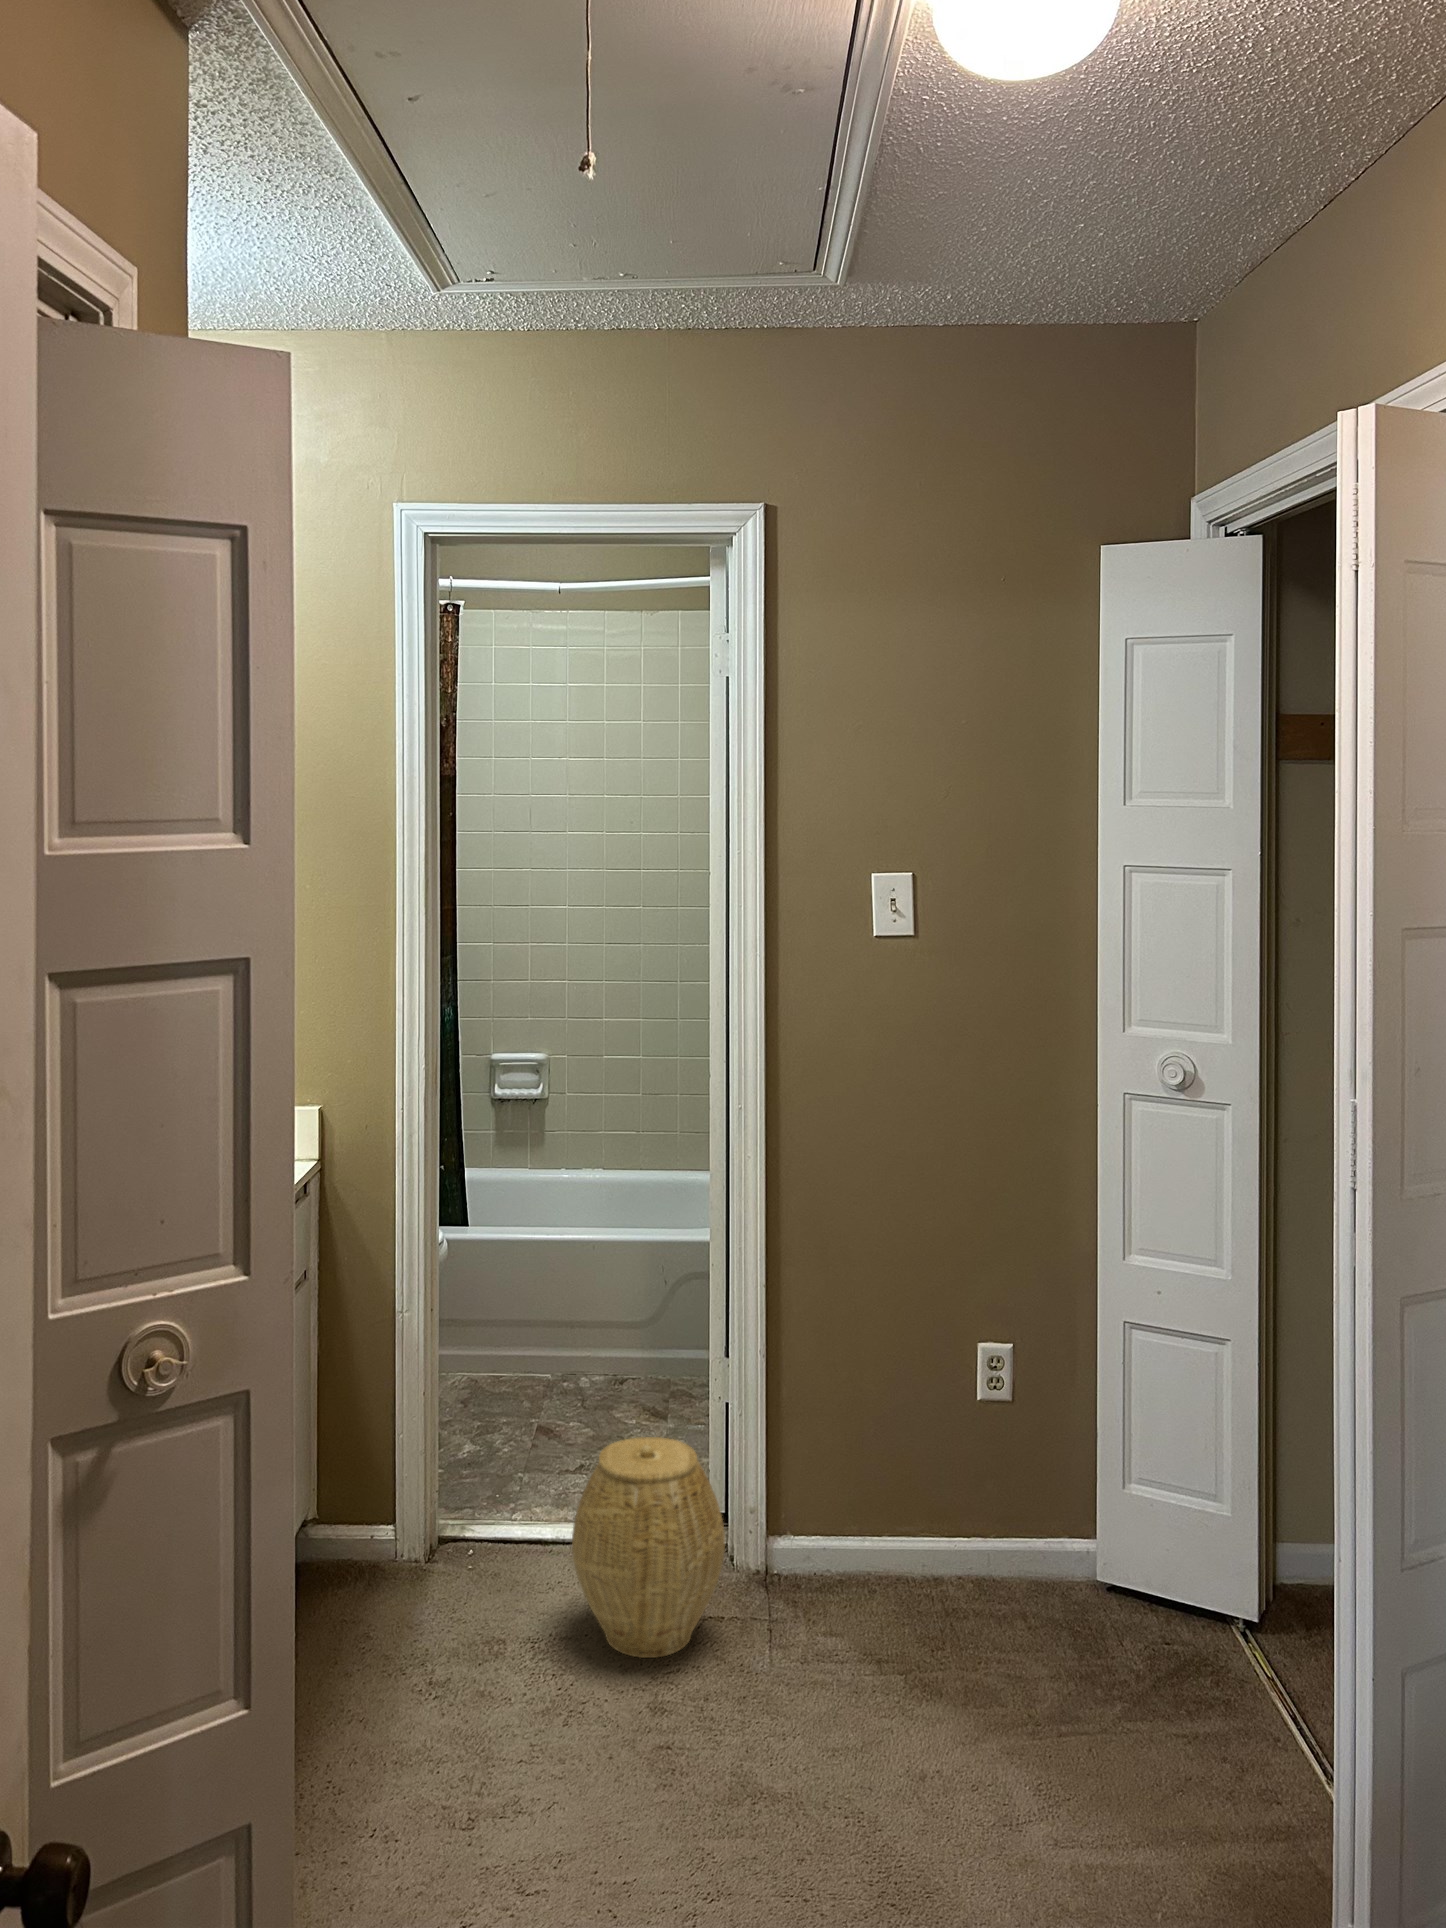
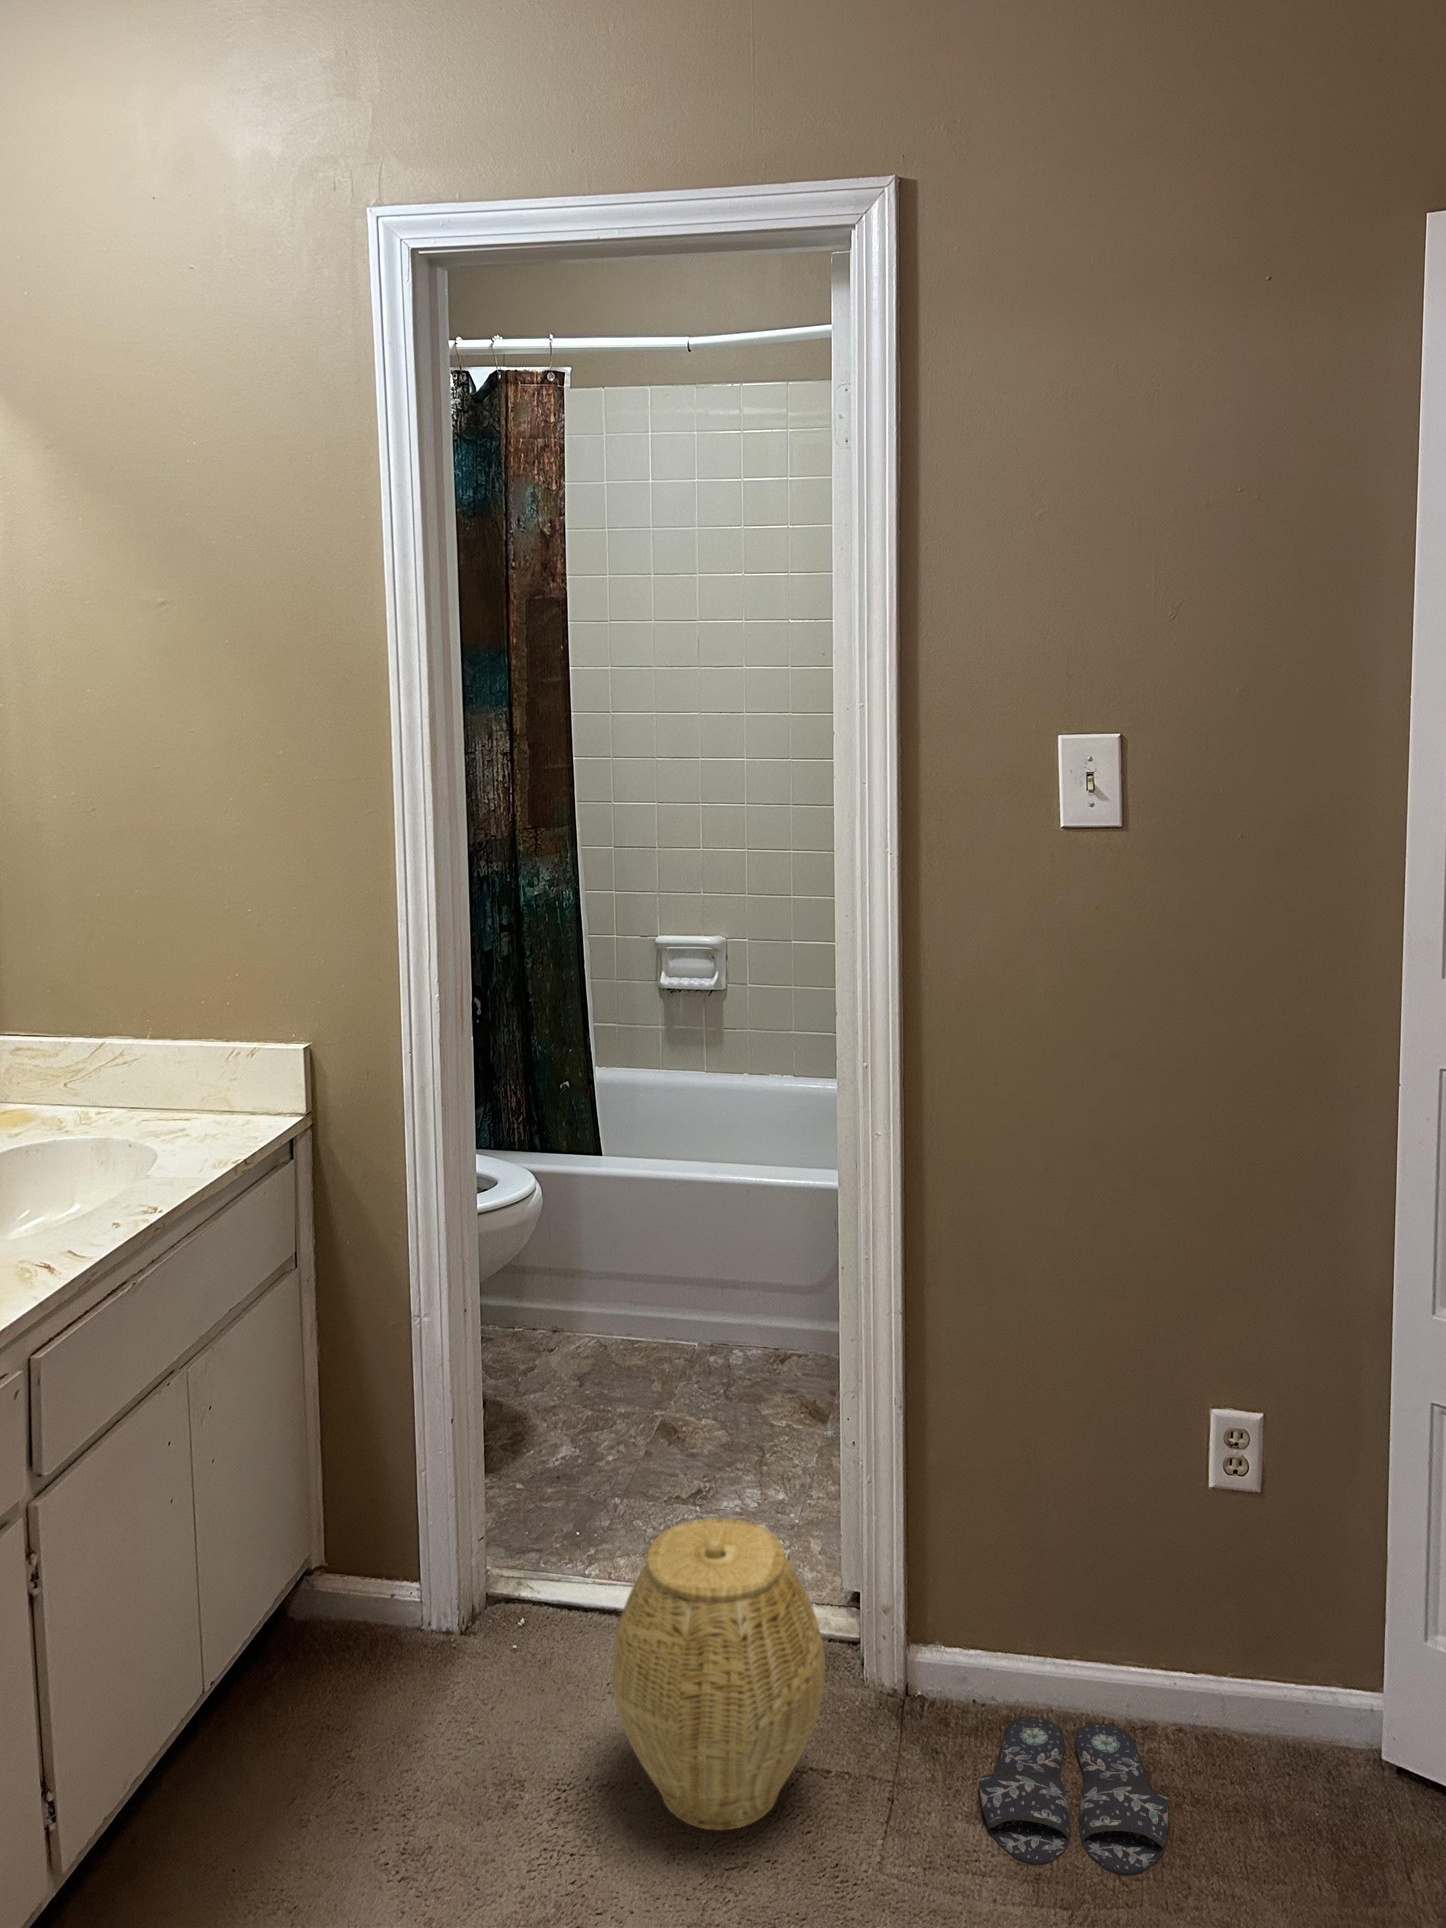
slippers: none [831,1579,962,1660] -> present [979,1717,1168,1876]

